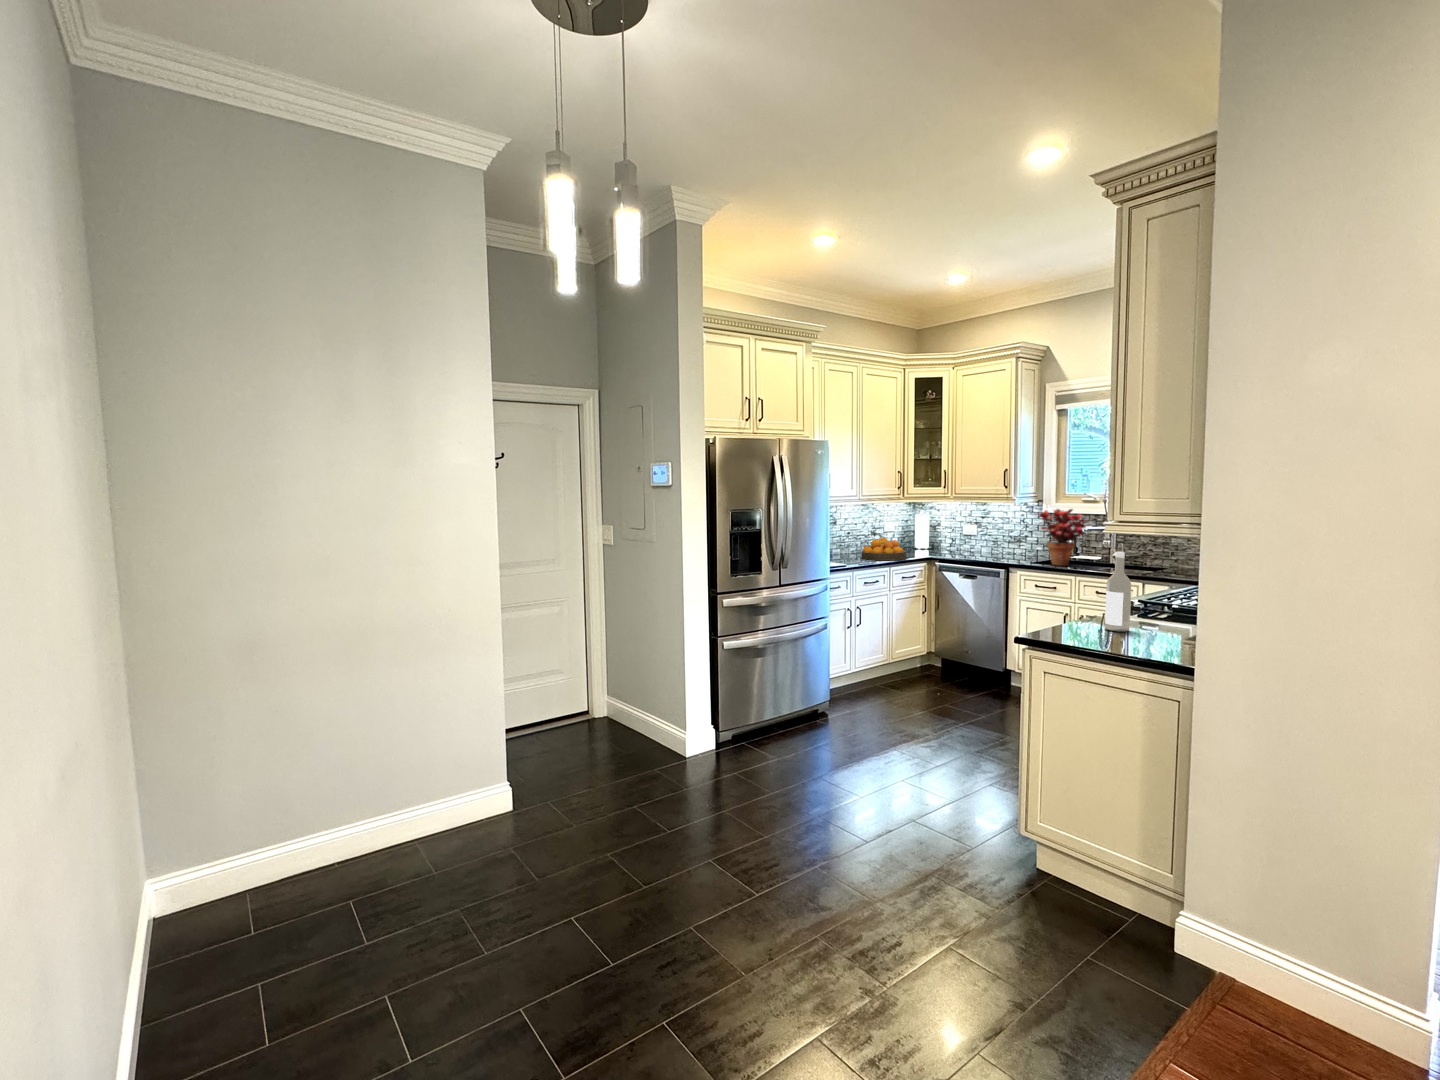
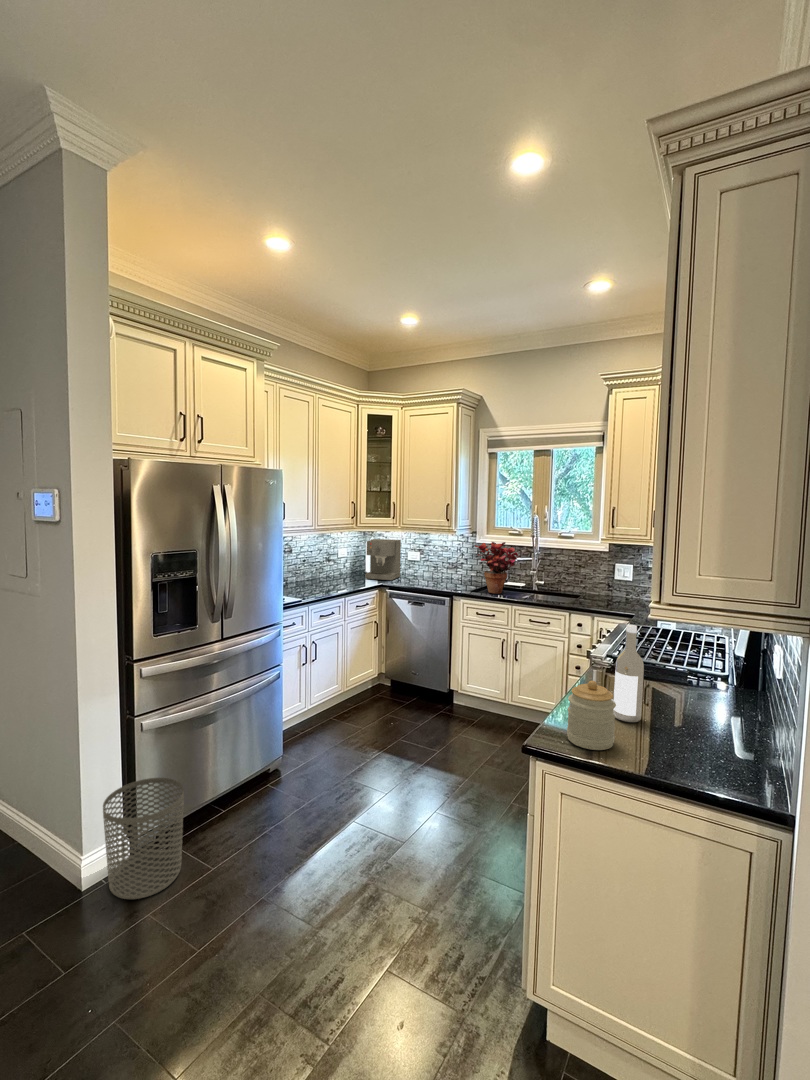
coffee maker: none [914,512,954,555] -> present [365,539,401,581]
fruit bowl: present [862,538,907,560] -> none [316,566,360,590]
jar: none [1052,589,1091,639] -> present [567,681,616,750]
waste bin: none [700,686,755,766] -> present [103,778,184,899]

